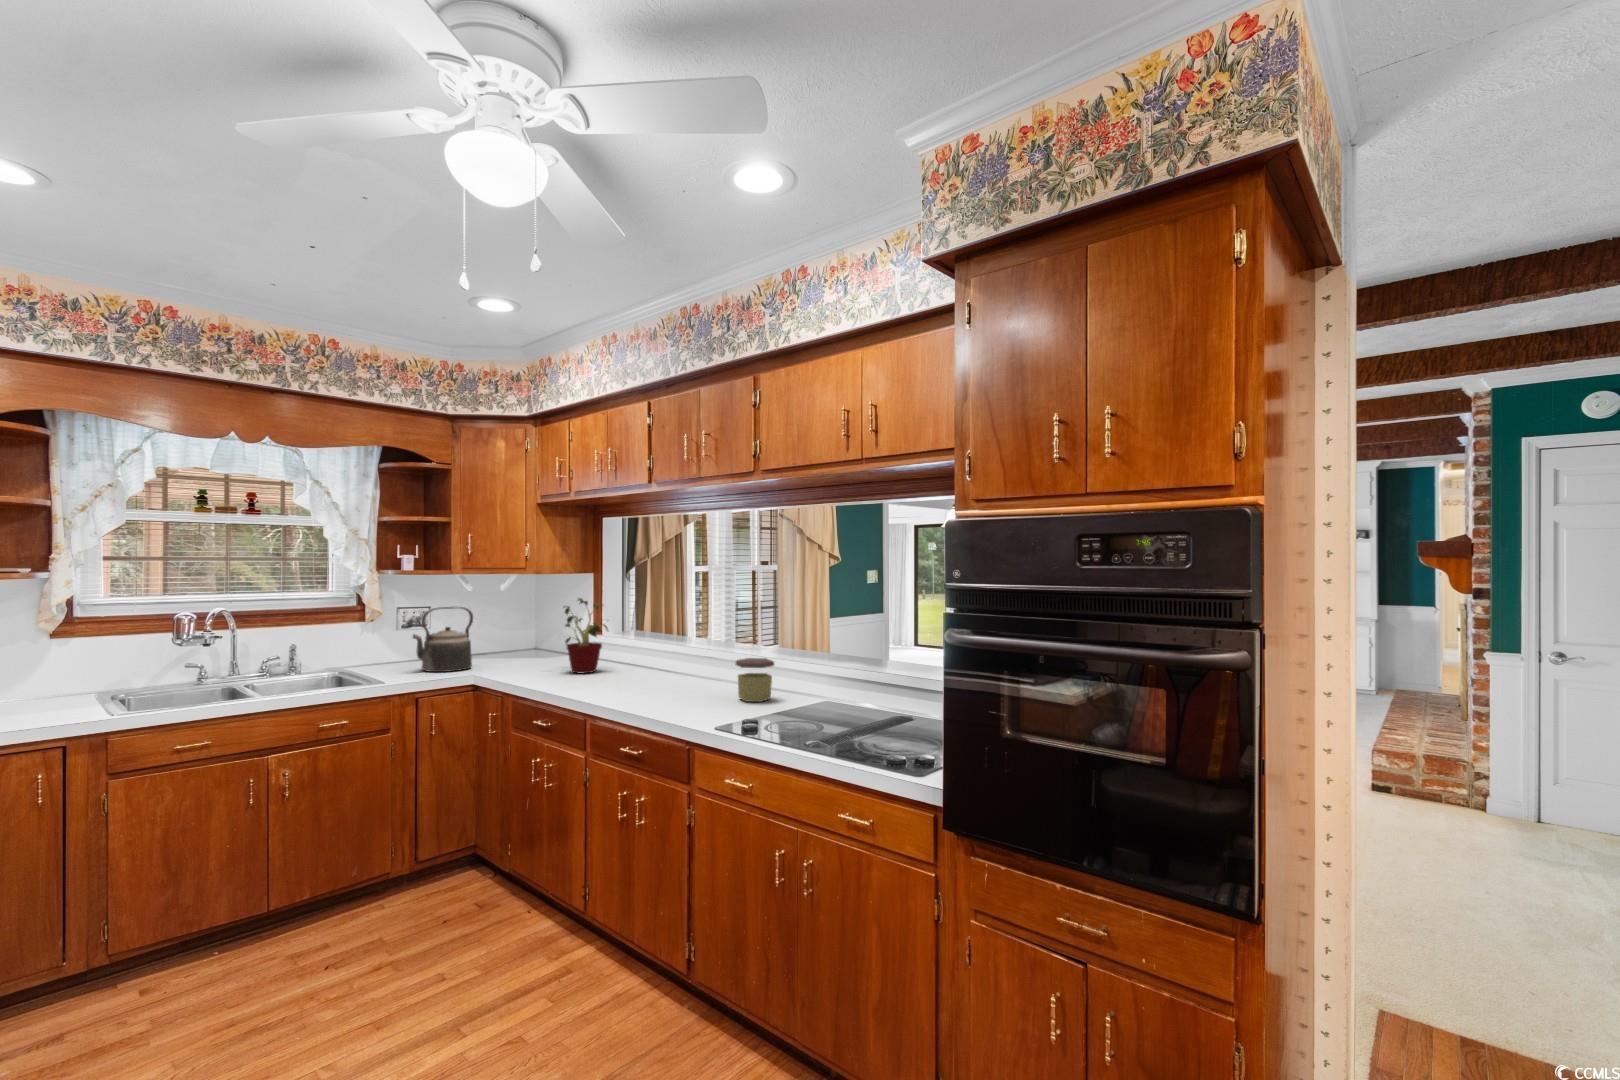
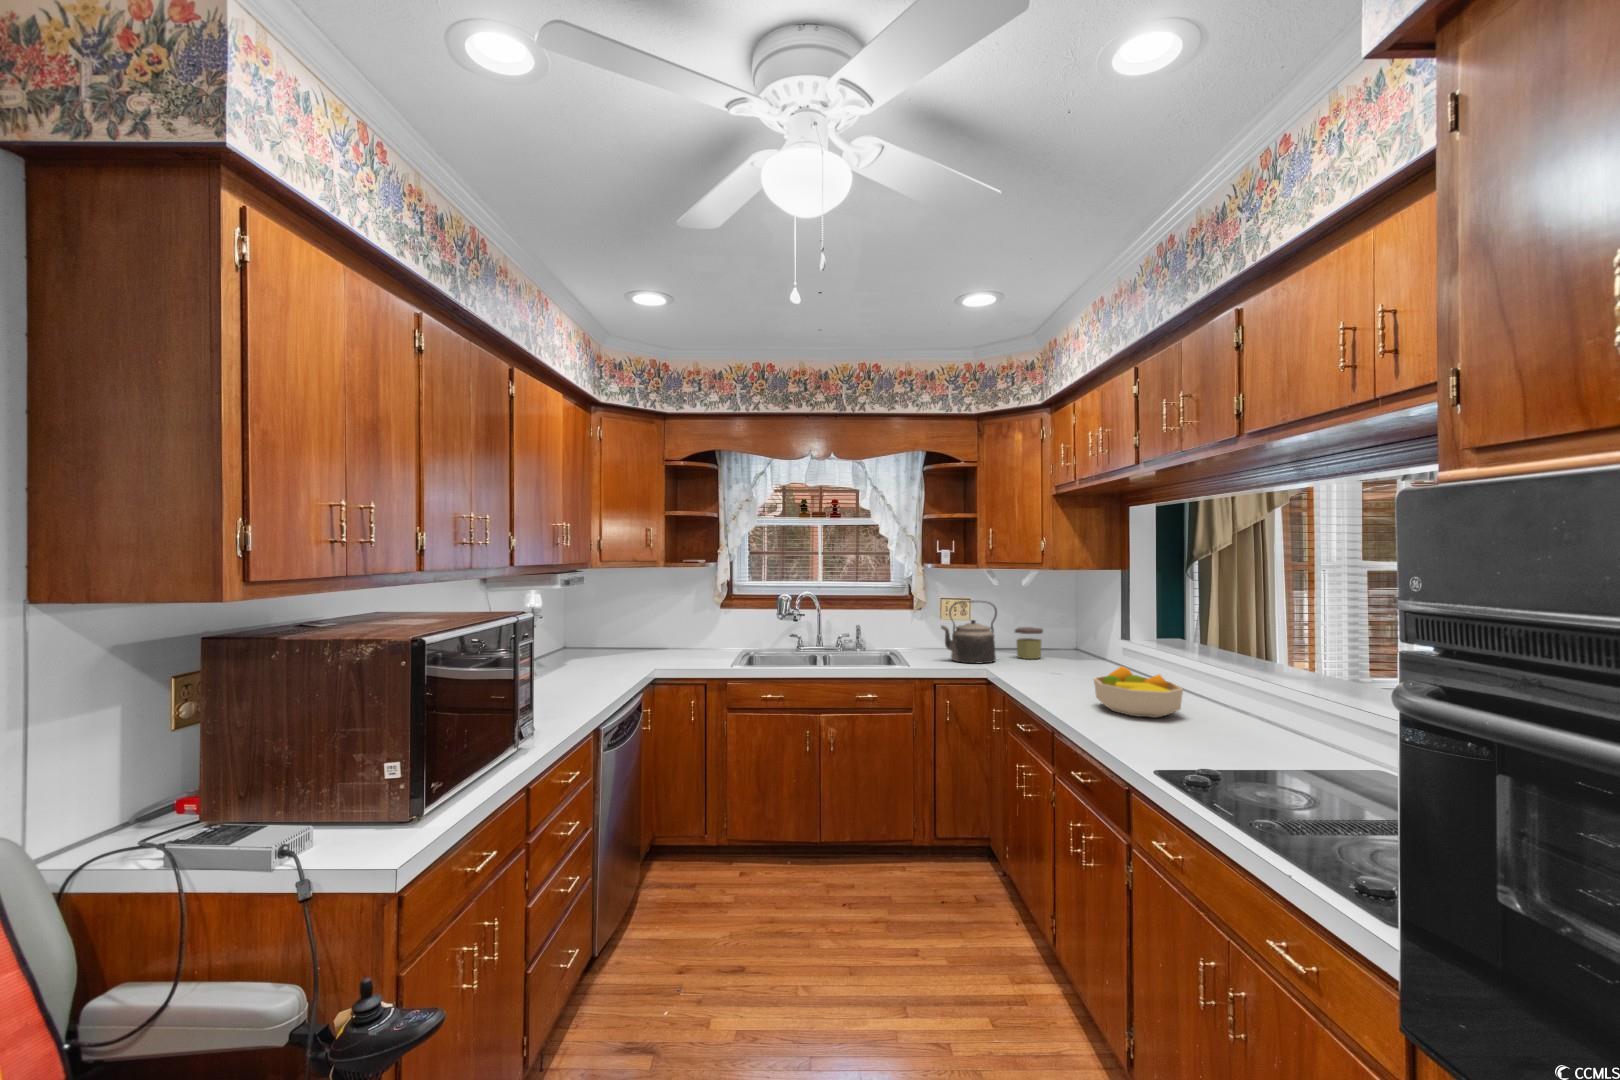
potted plant: present [564,598,608,673] -> none [1067,597,1124,681]
fruit bowl: none [612,654,688,695] -> present [1094,666,1183,718]
jar: present [736,658,774,702] -> present [1015,627,1043,659]

